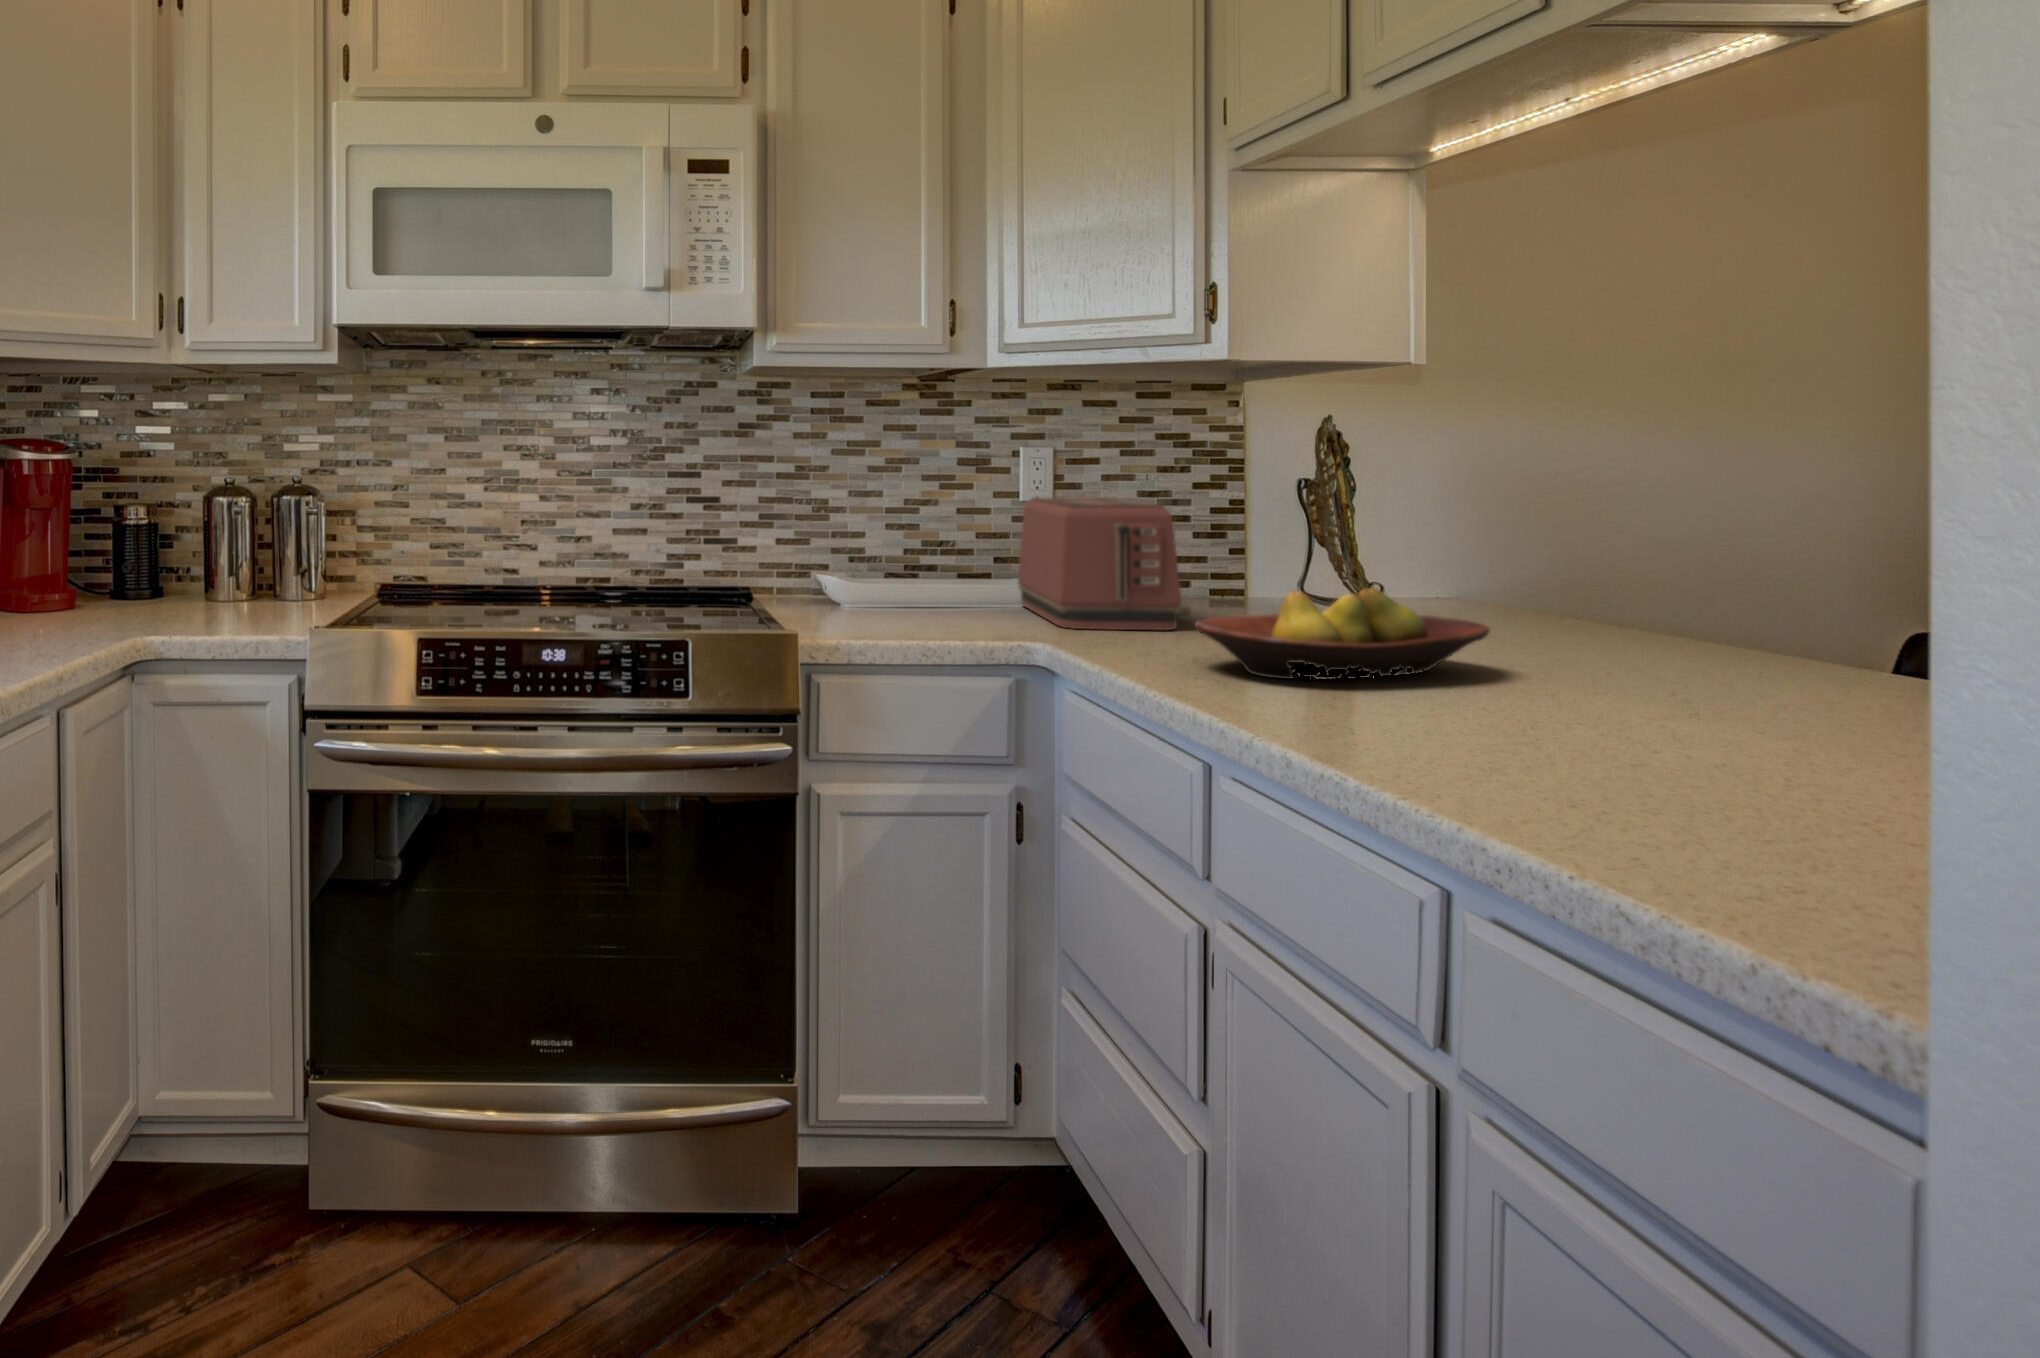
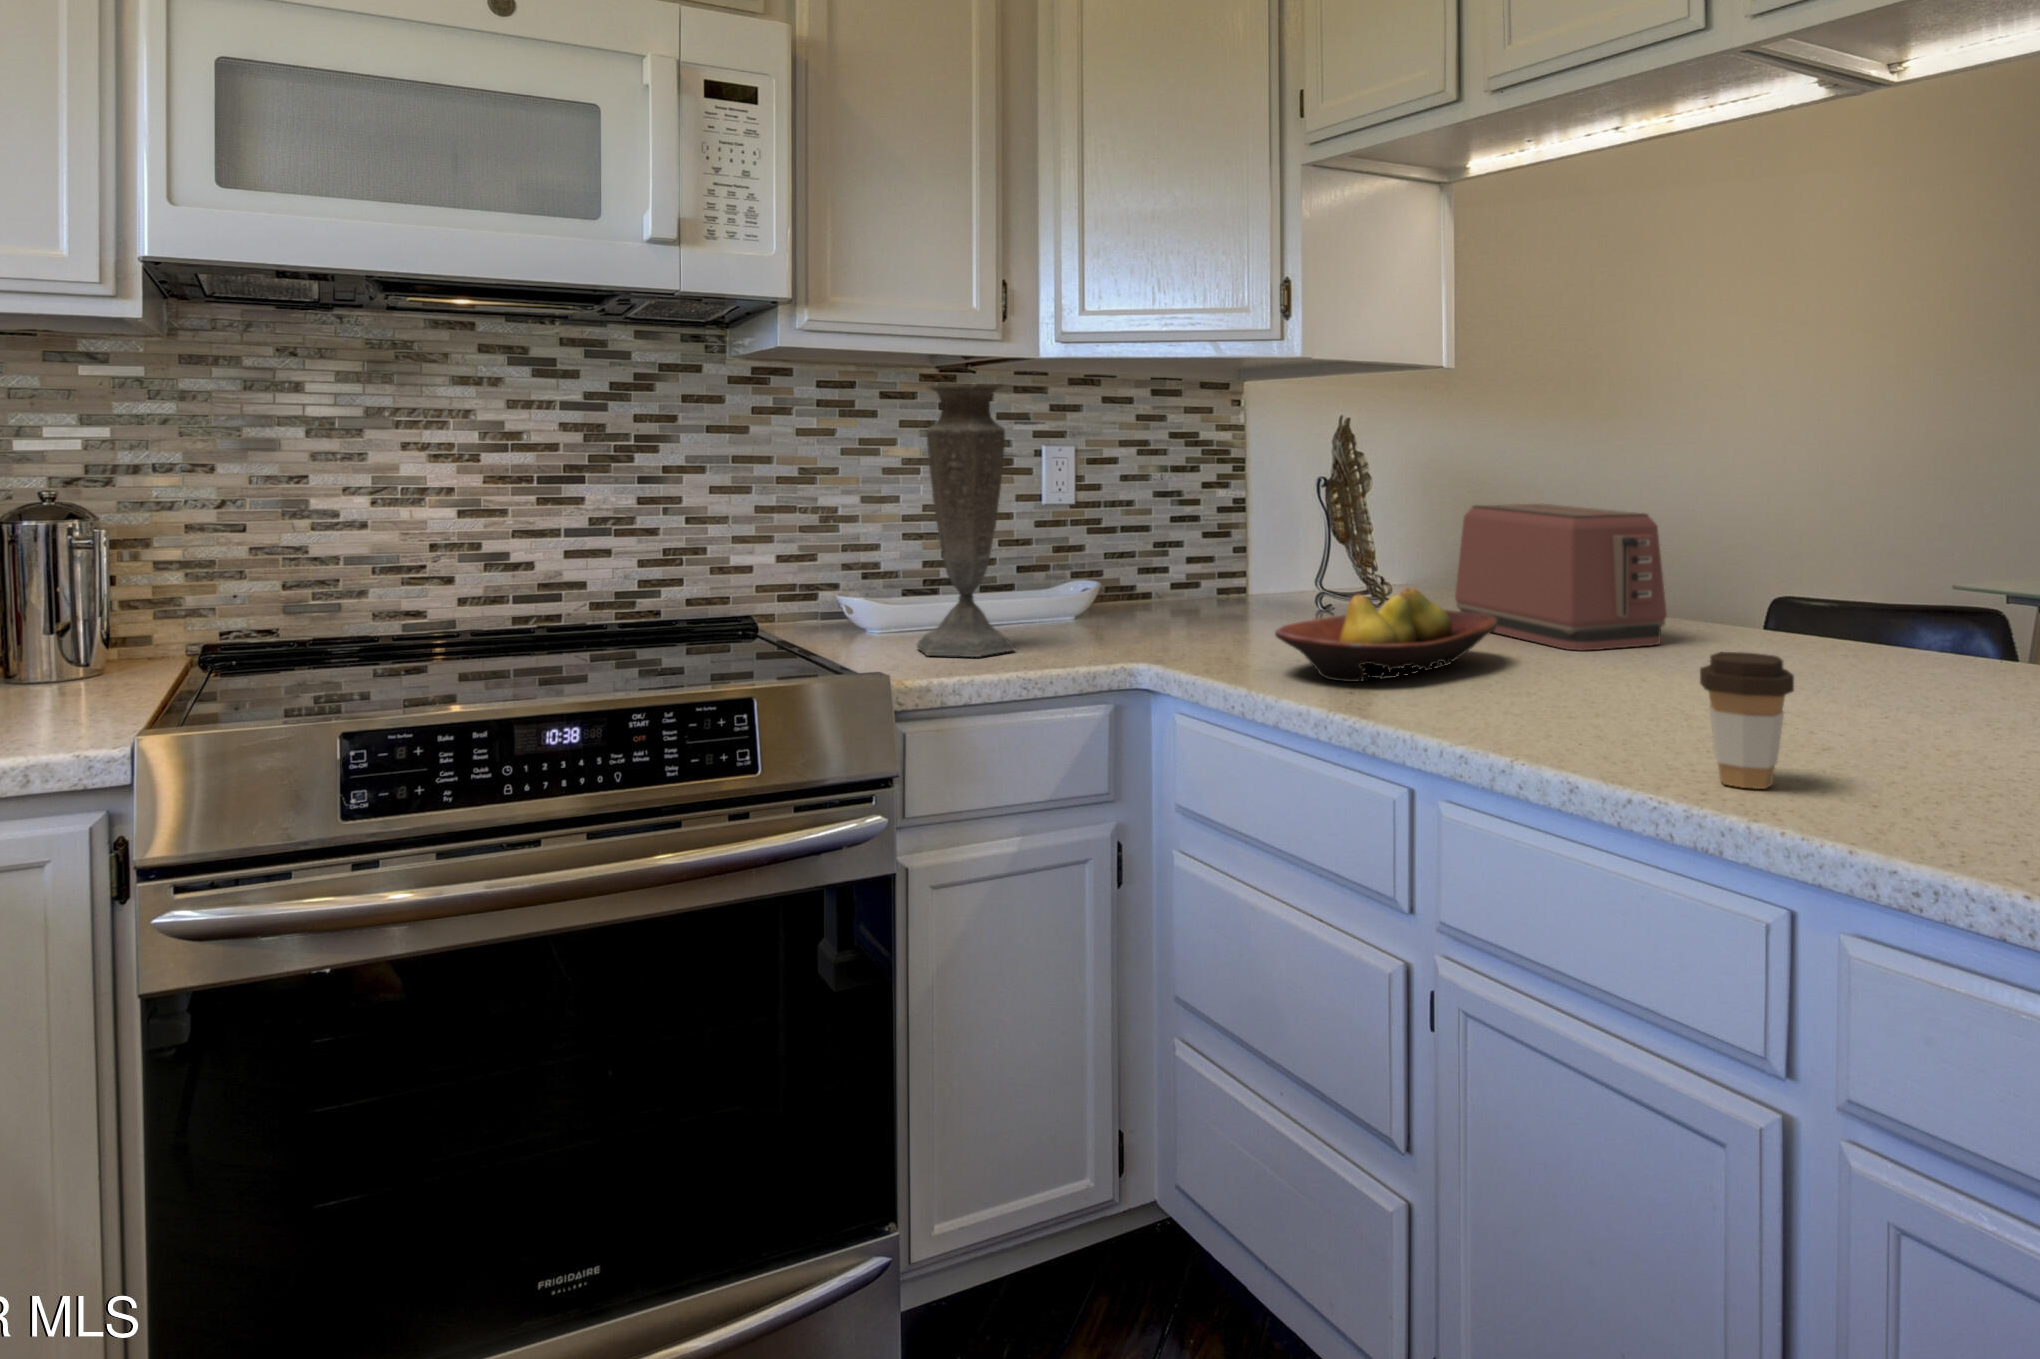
vase: none [866,388,951,629] -> present [917,383,1015,657]
toaster: present [1018,497,1182,630] -> present [1455,504,1667,651]
coffee cup: none [1656,668,1805,841] -> present [1700,652,1794,789]

